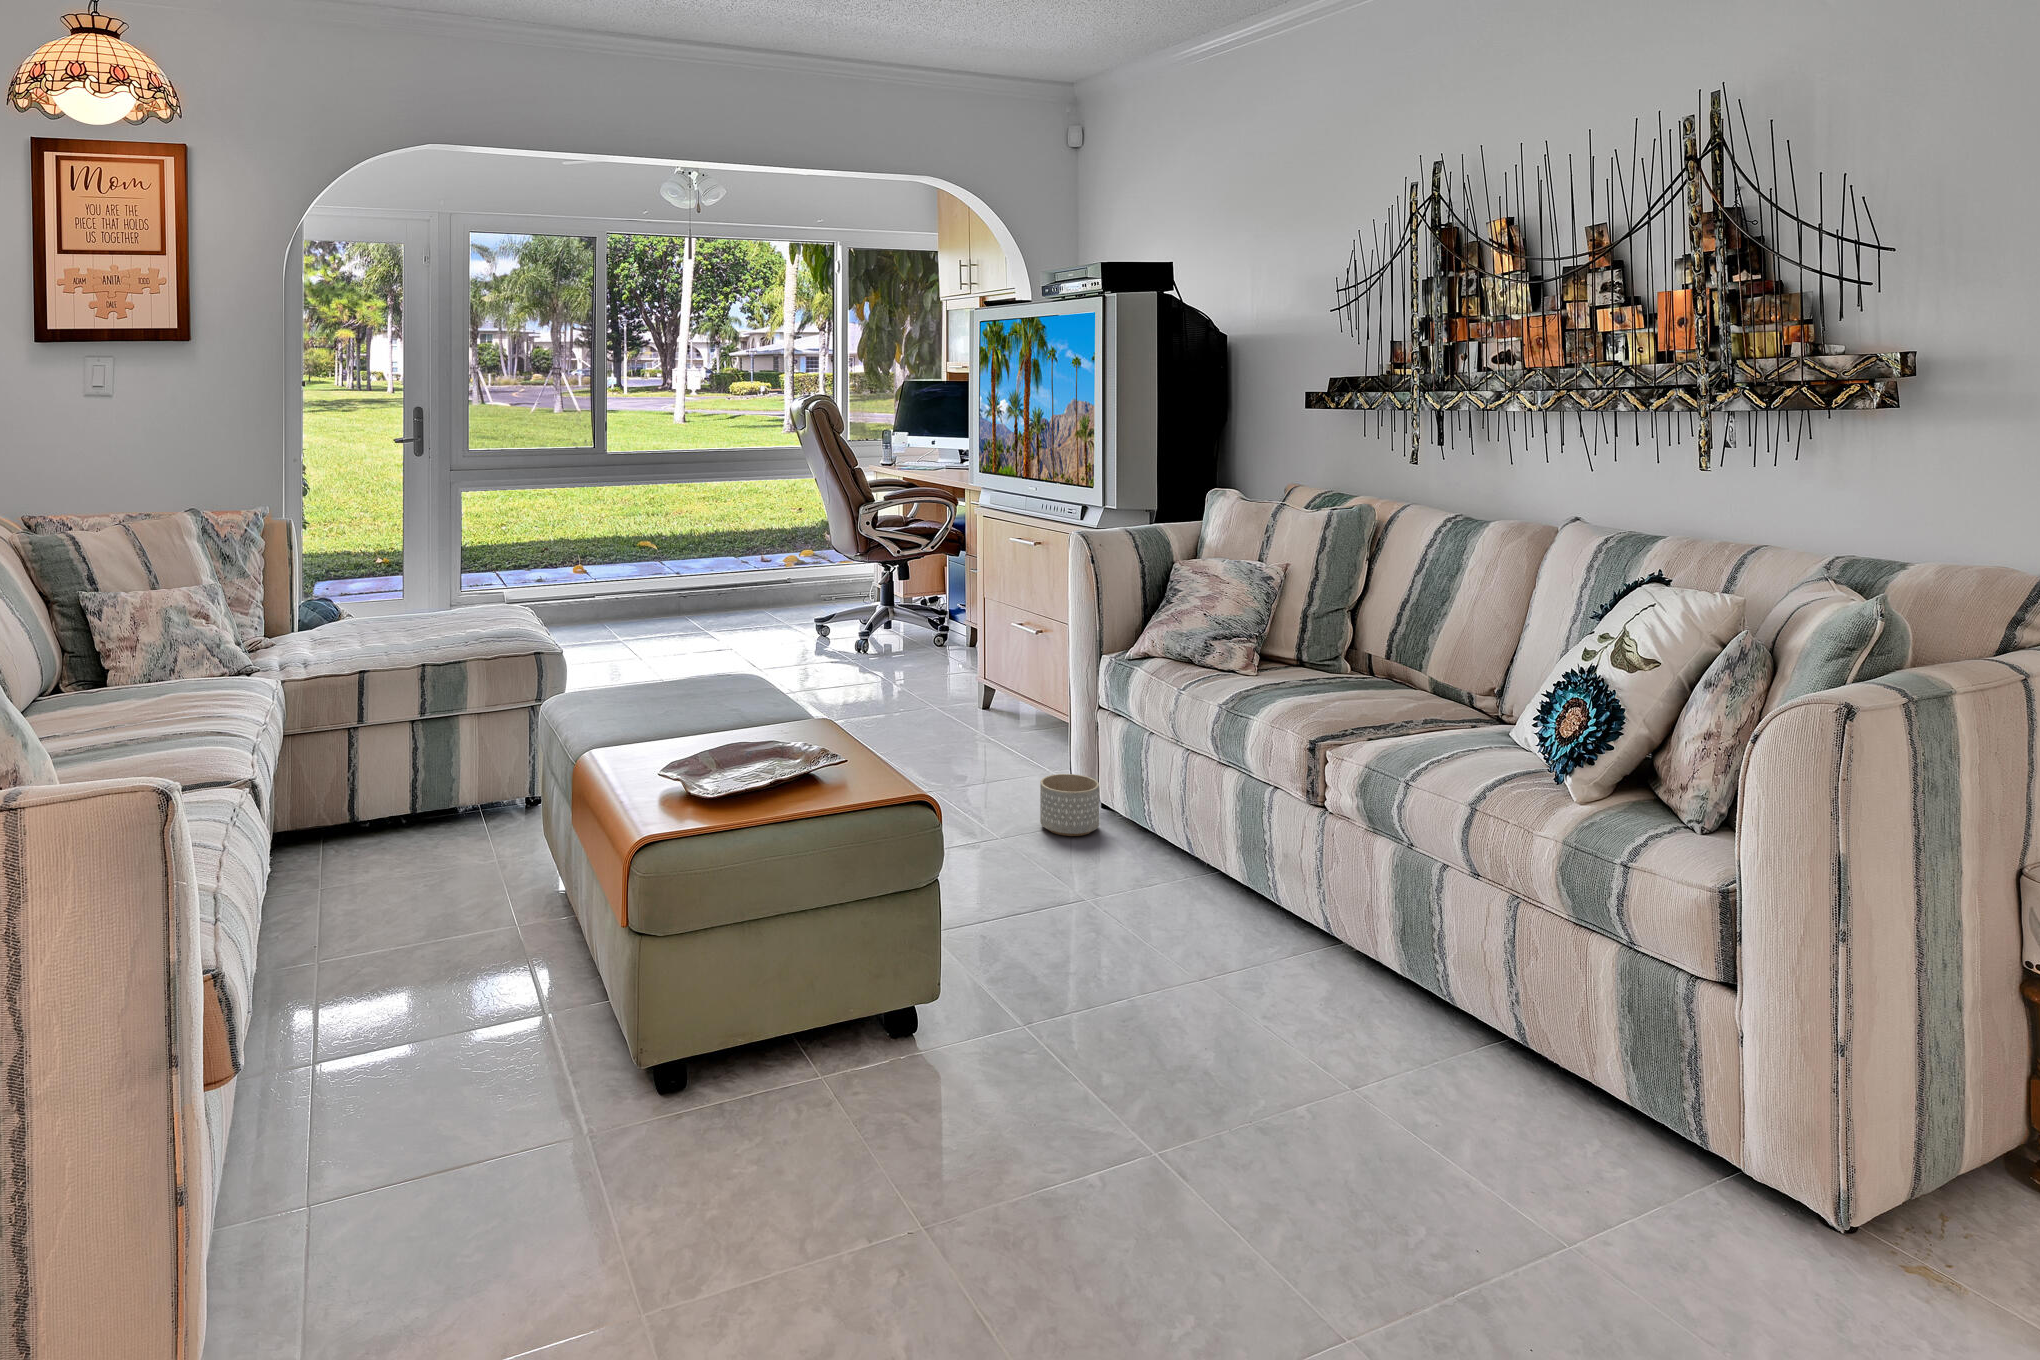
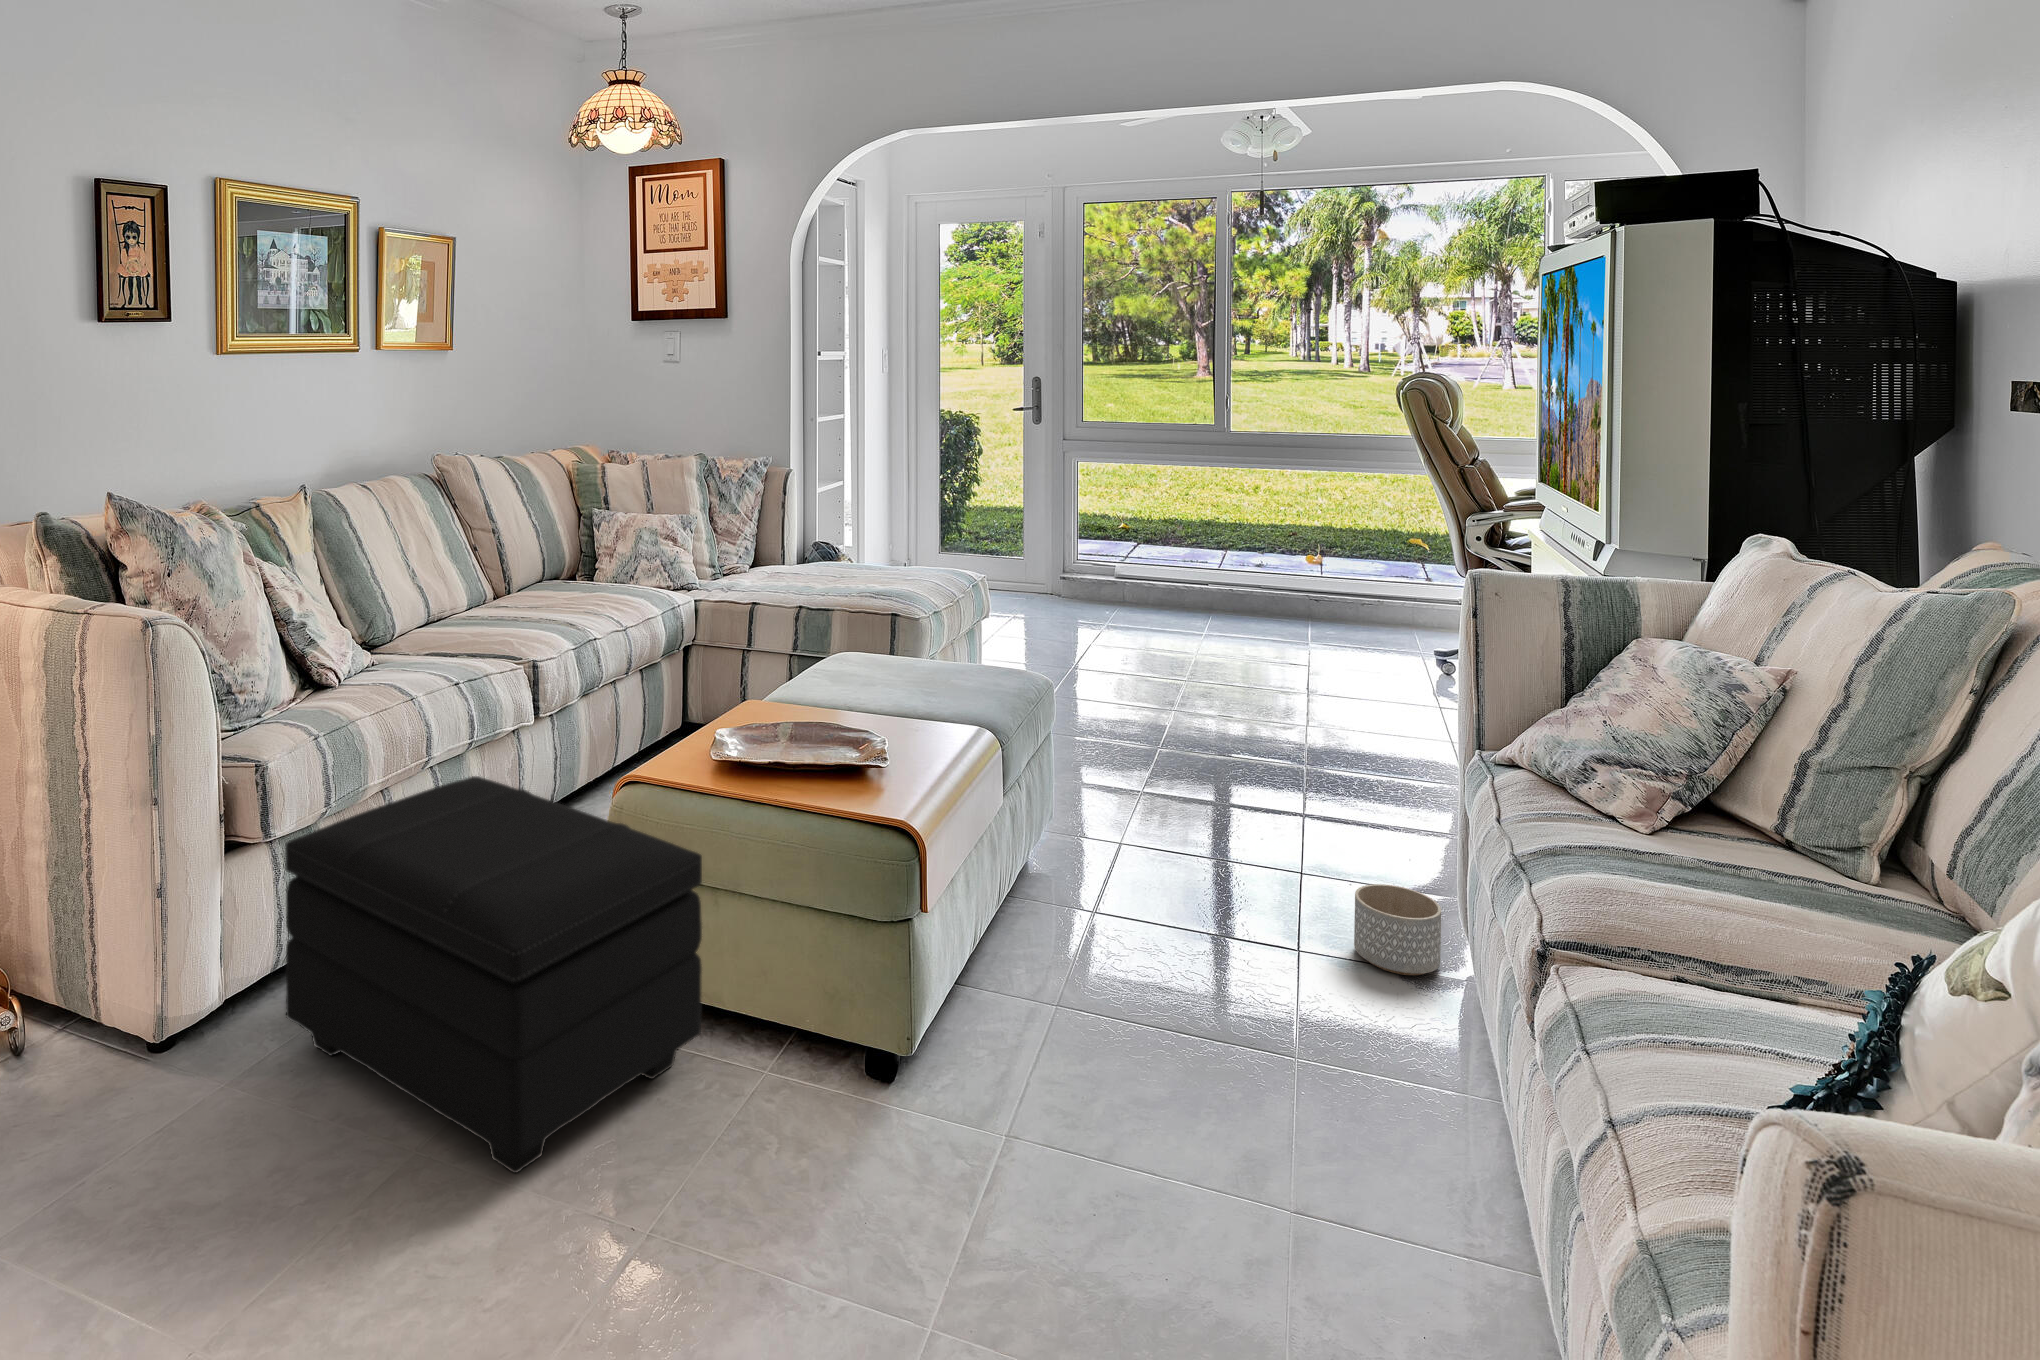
footstool: none [327,877,792,1286] -> present [285,776,702,1173]

